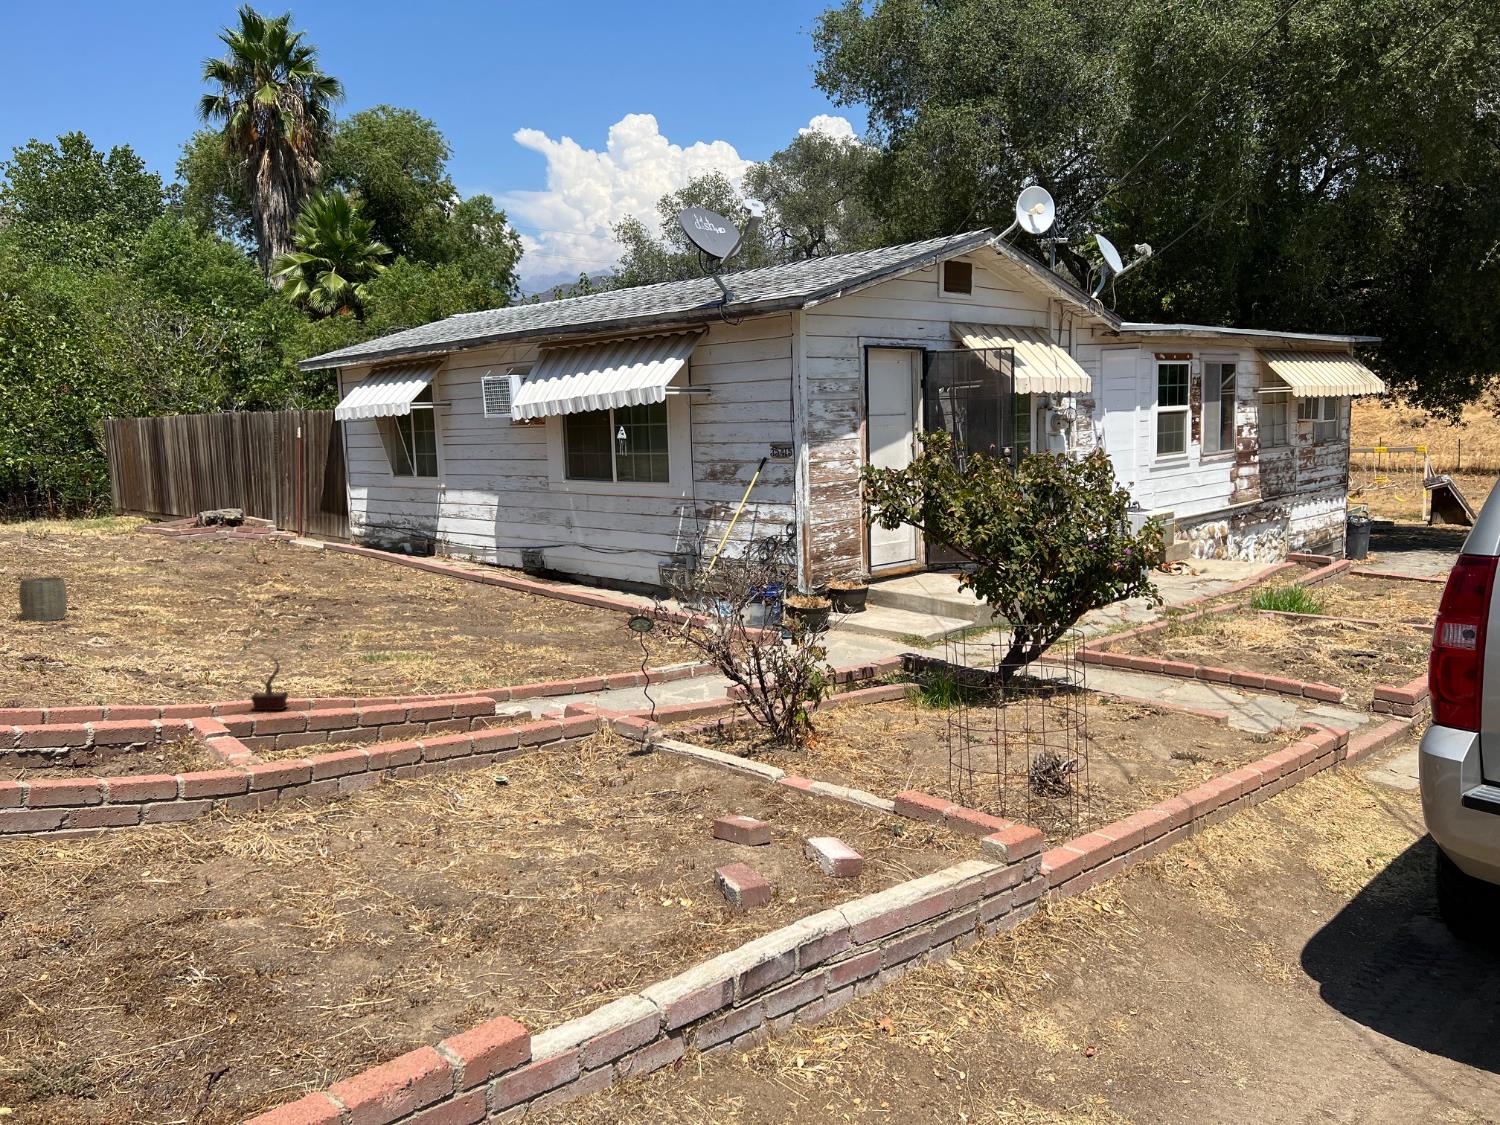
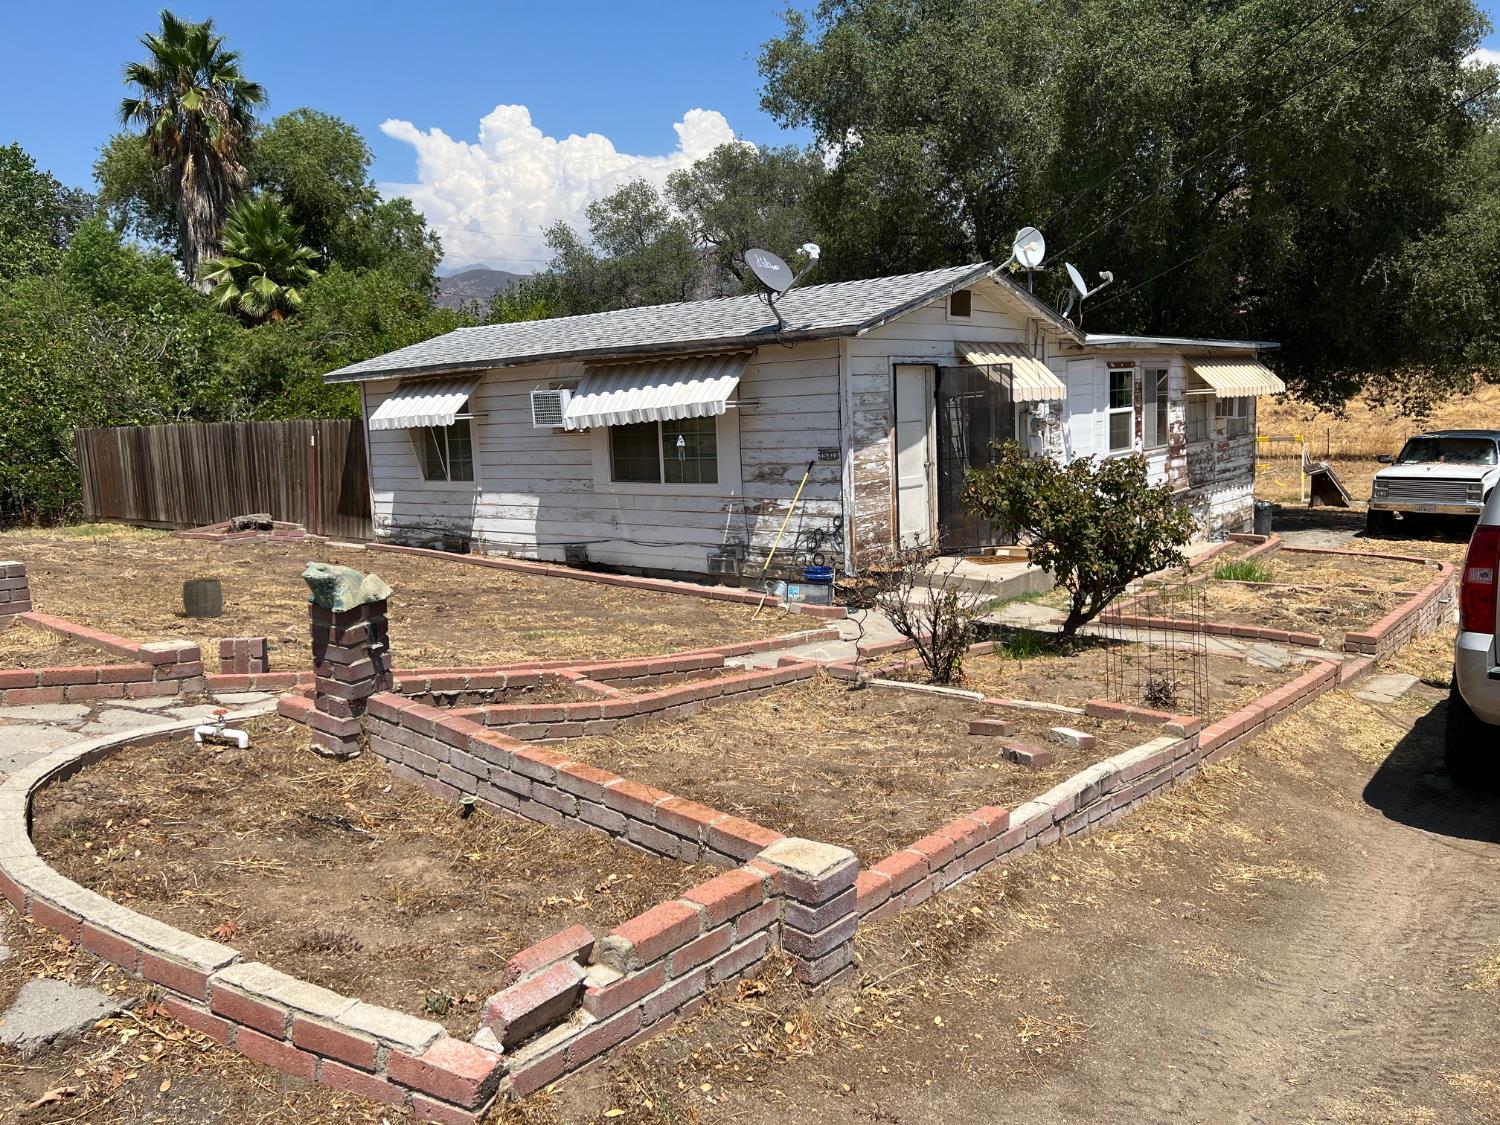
potted plant: present [238,627,313,710] -> none [484,609,548,678]

